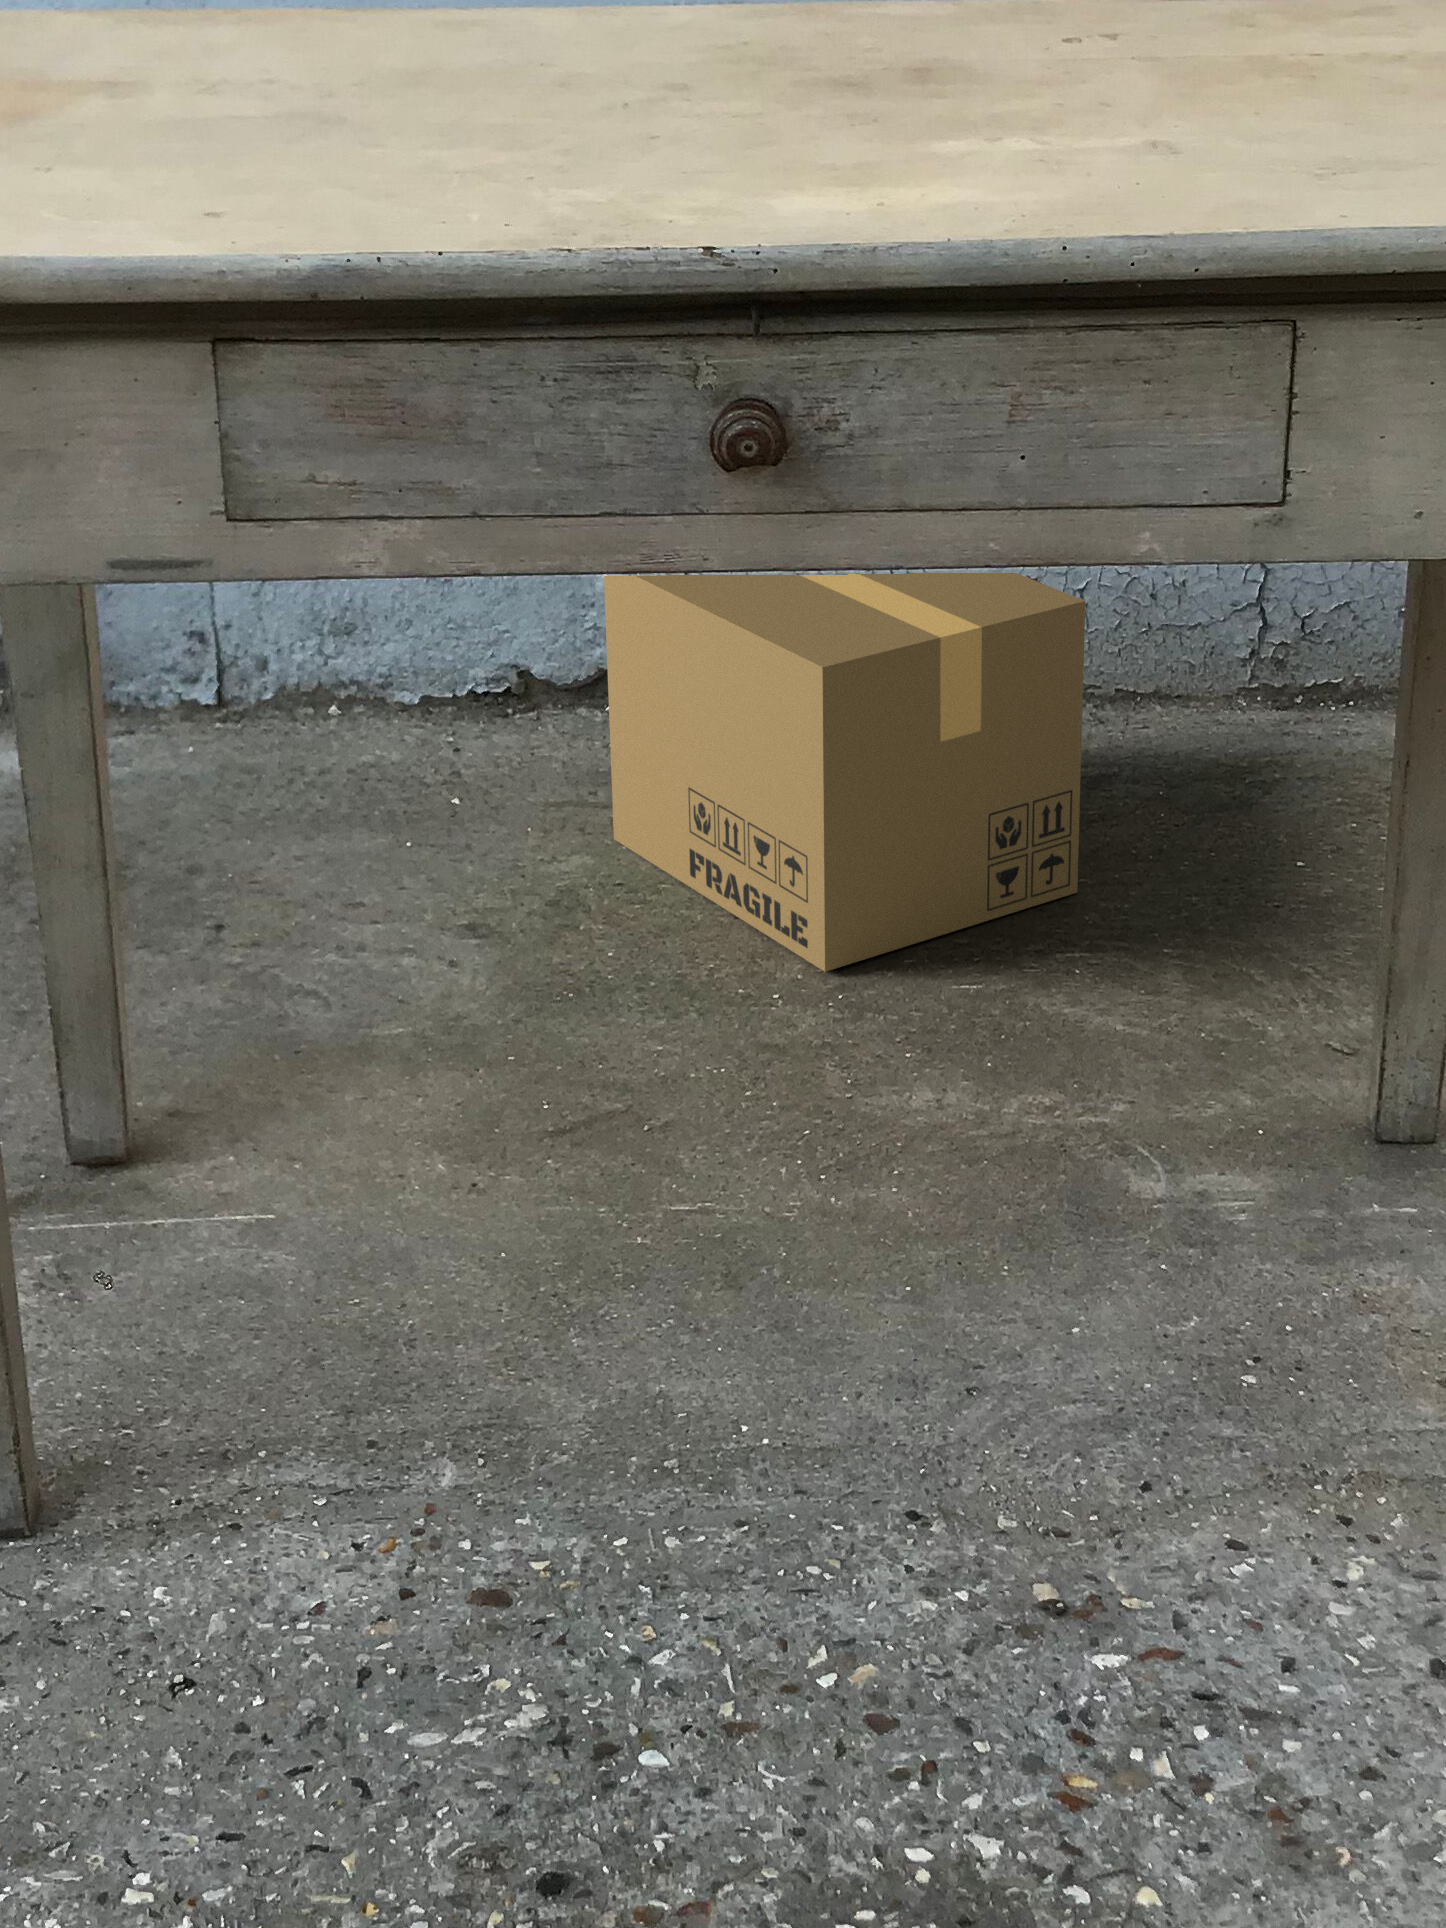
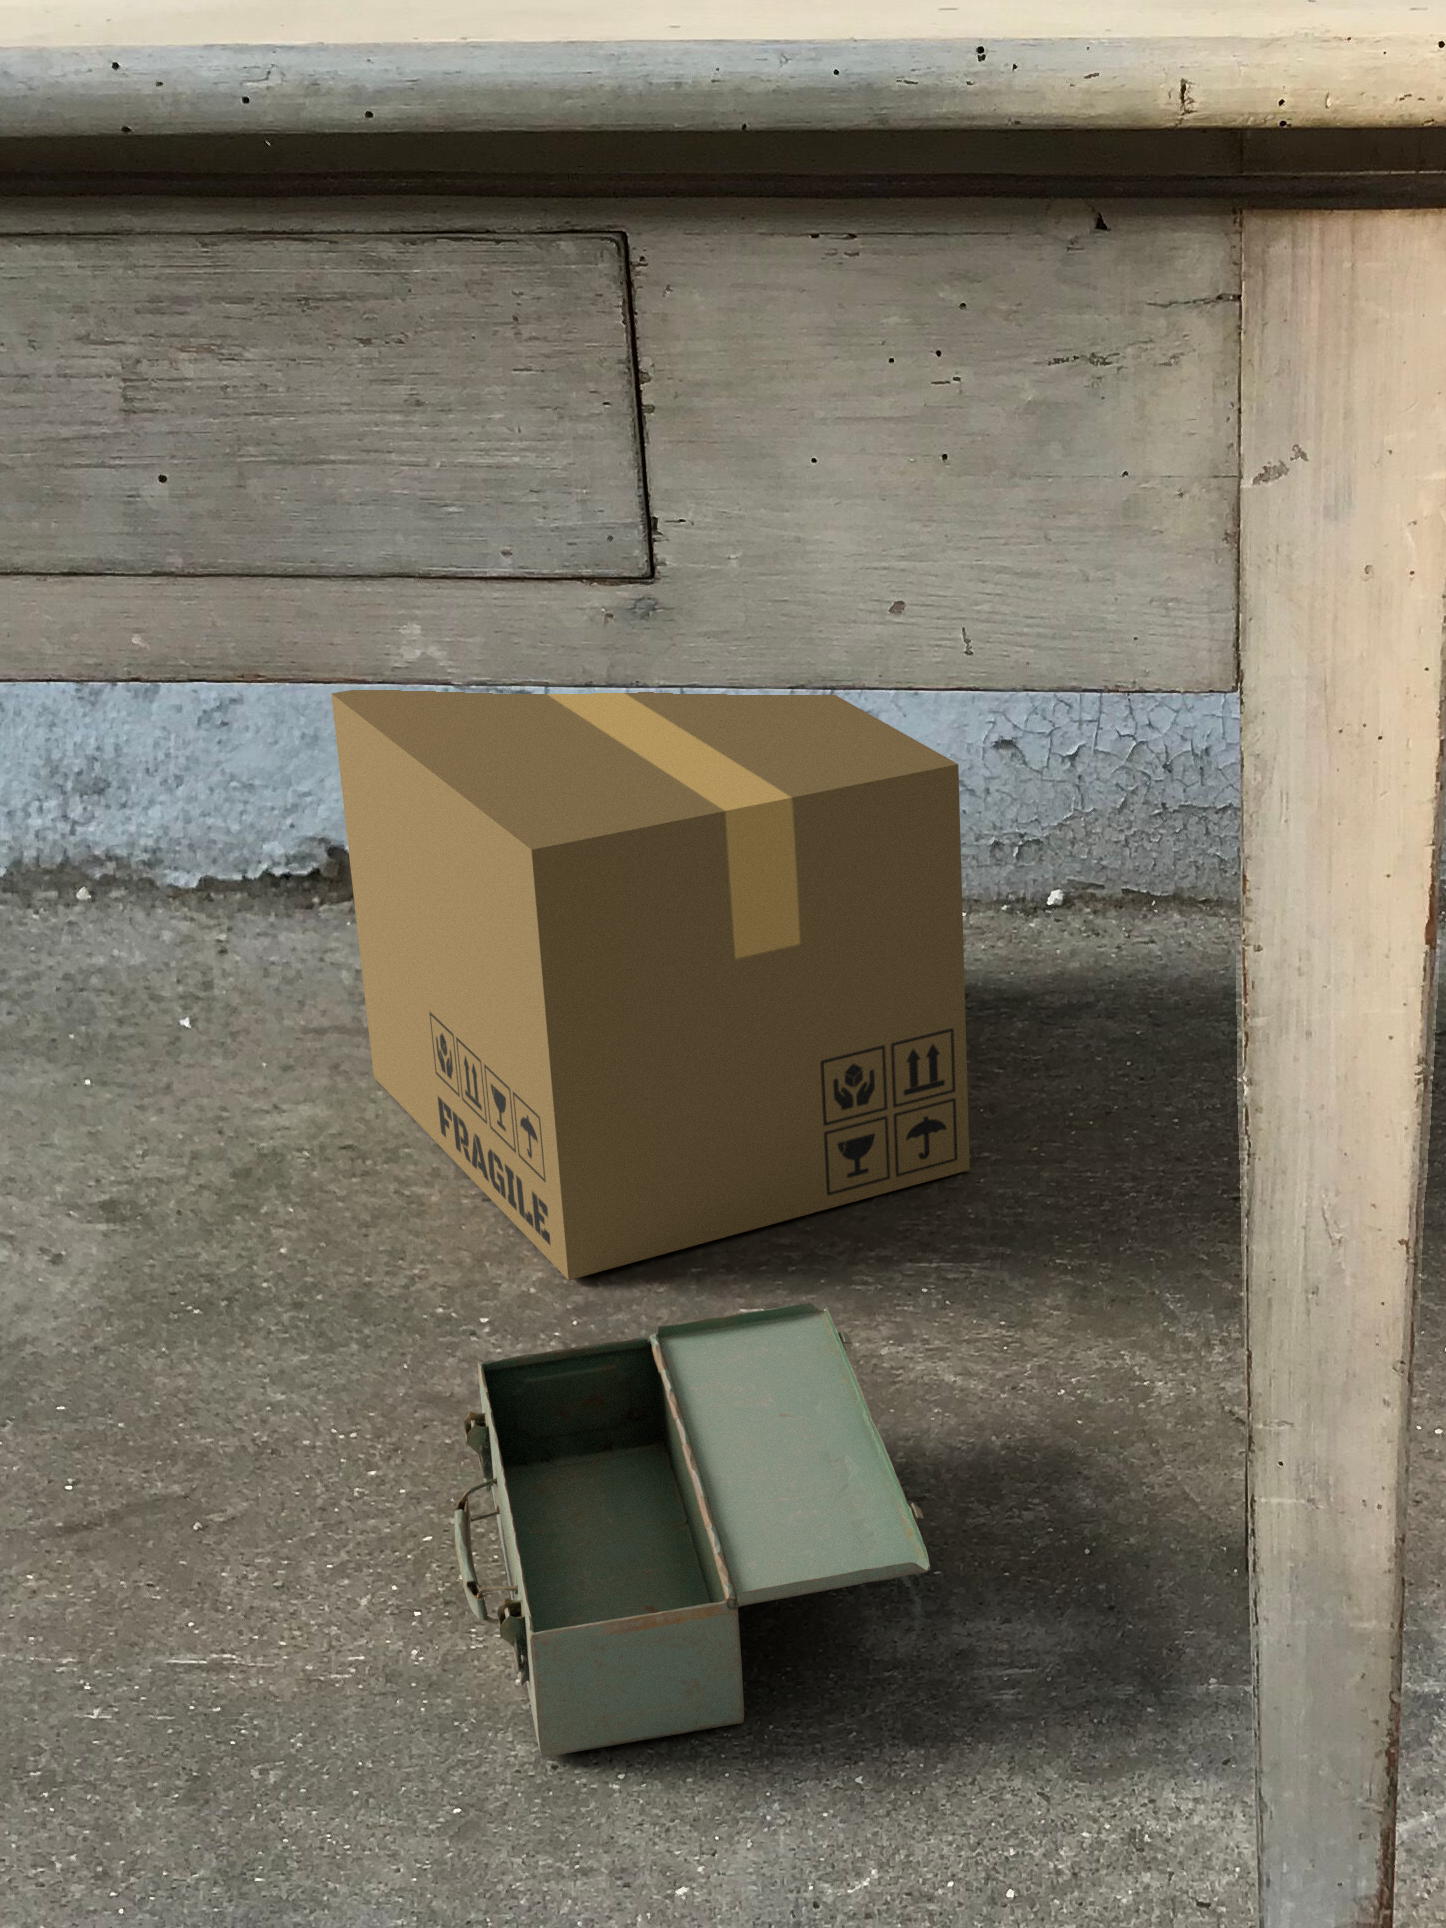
toolbox: none [827,974,1194,1260] -> present [454,1303,930,1757]

